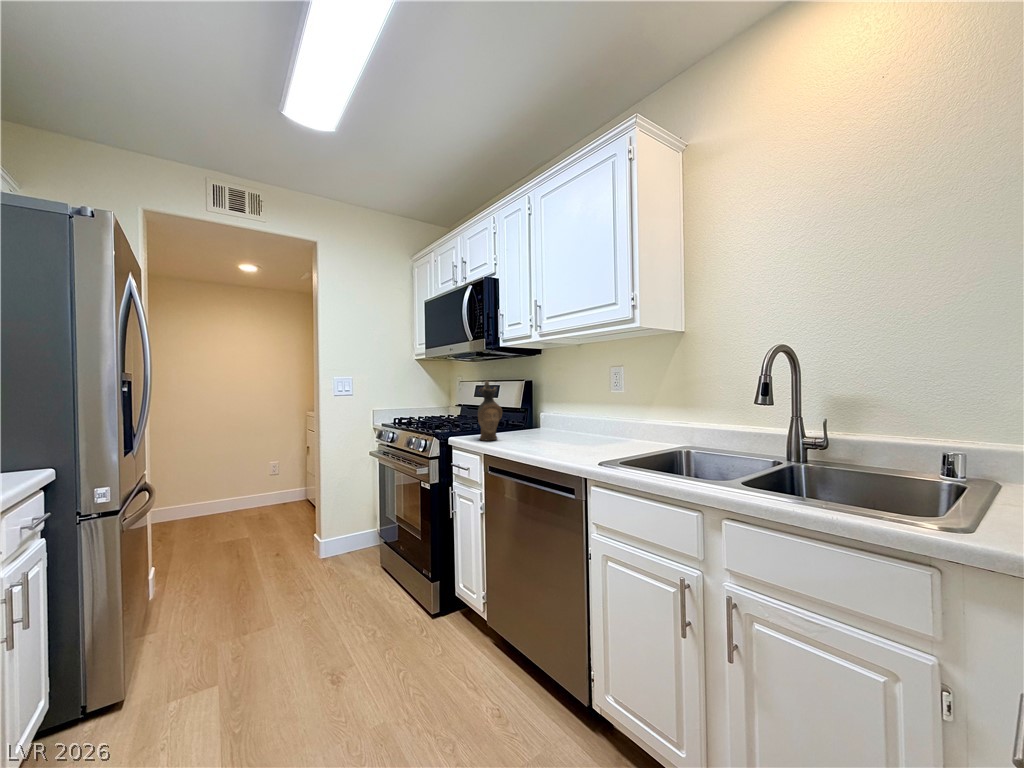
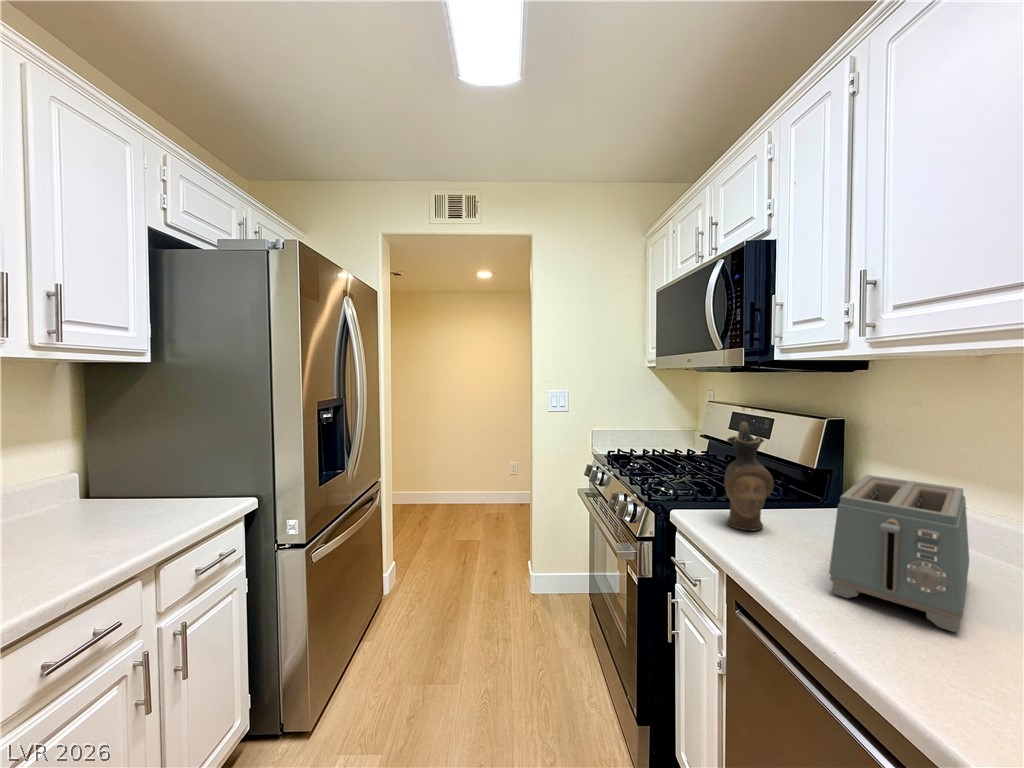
toaster: none [528,401,578,453] -> present [829,475,969,632]

